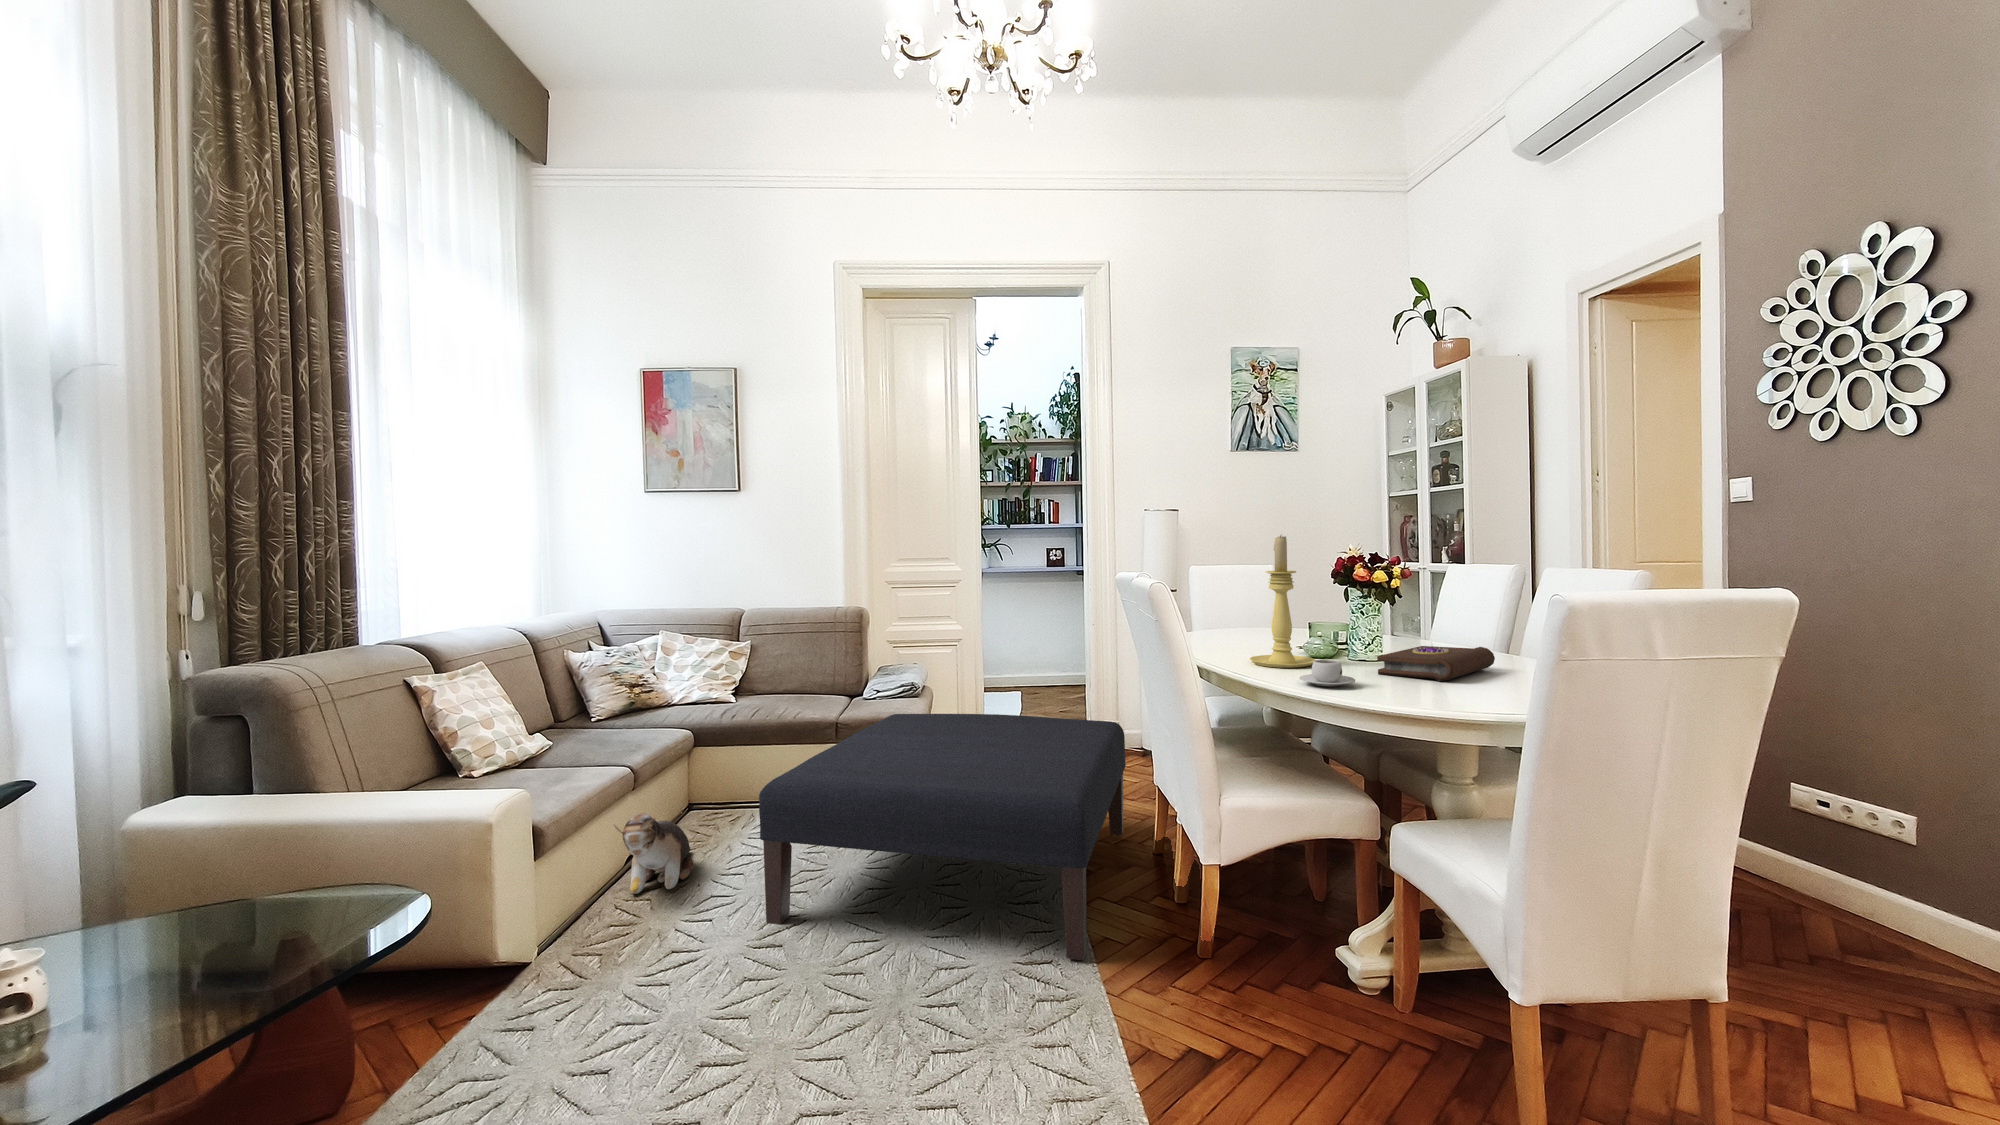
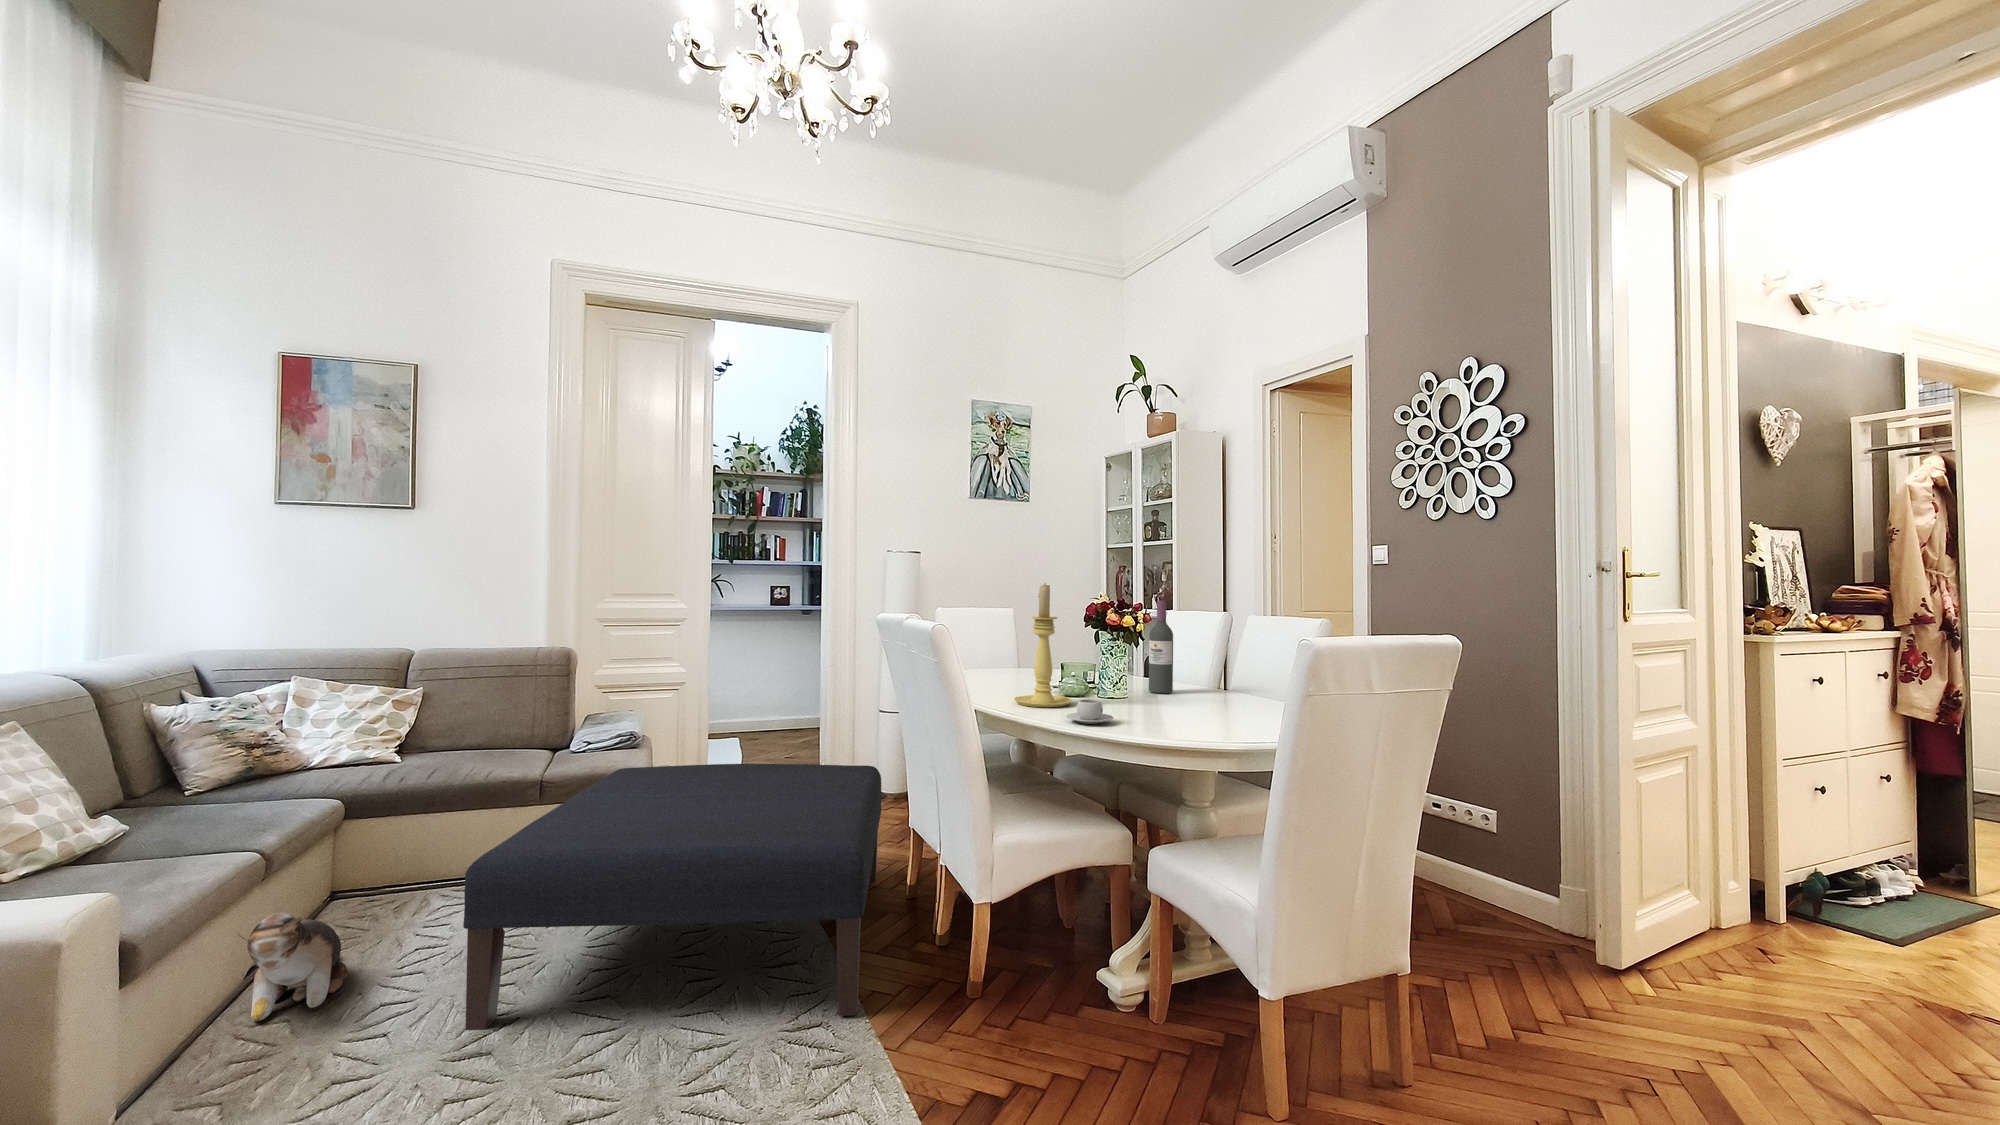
wine bottle: none [1417,550,1448,655] -> present [1149,601,1173,693]
book: present [1377,646,1495,681] -> none [1126,686,1214,717]

